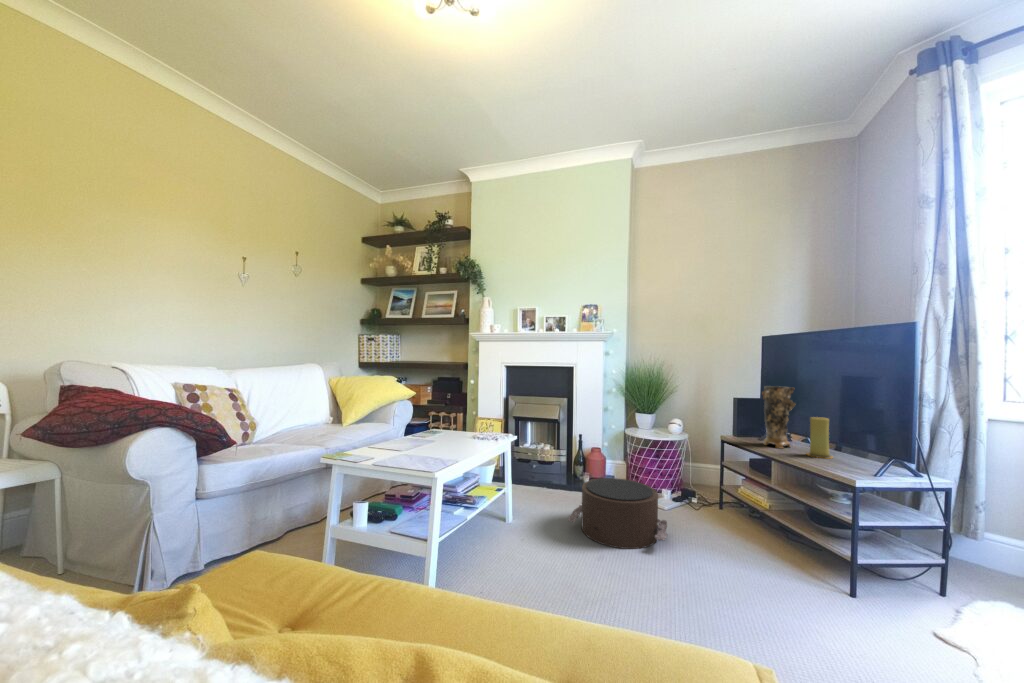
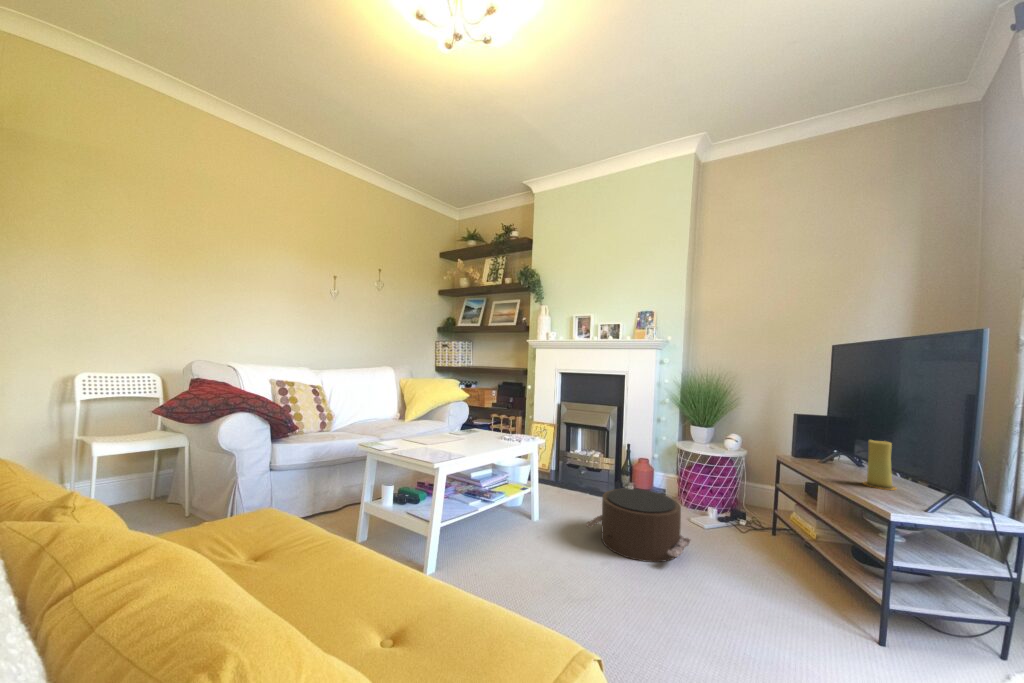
decorative vase: present [762,386,795,448] -> none [820,402,859,474]

